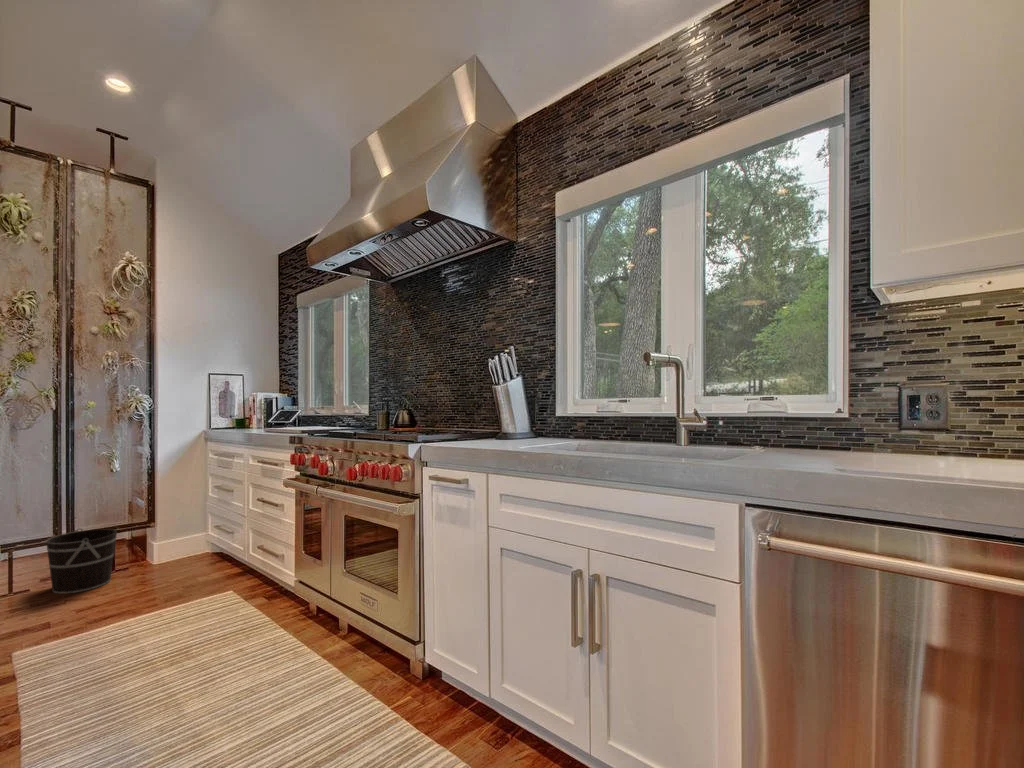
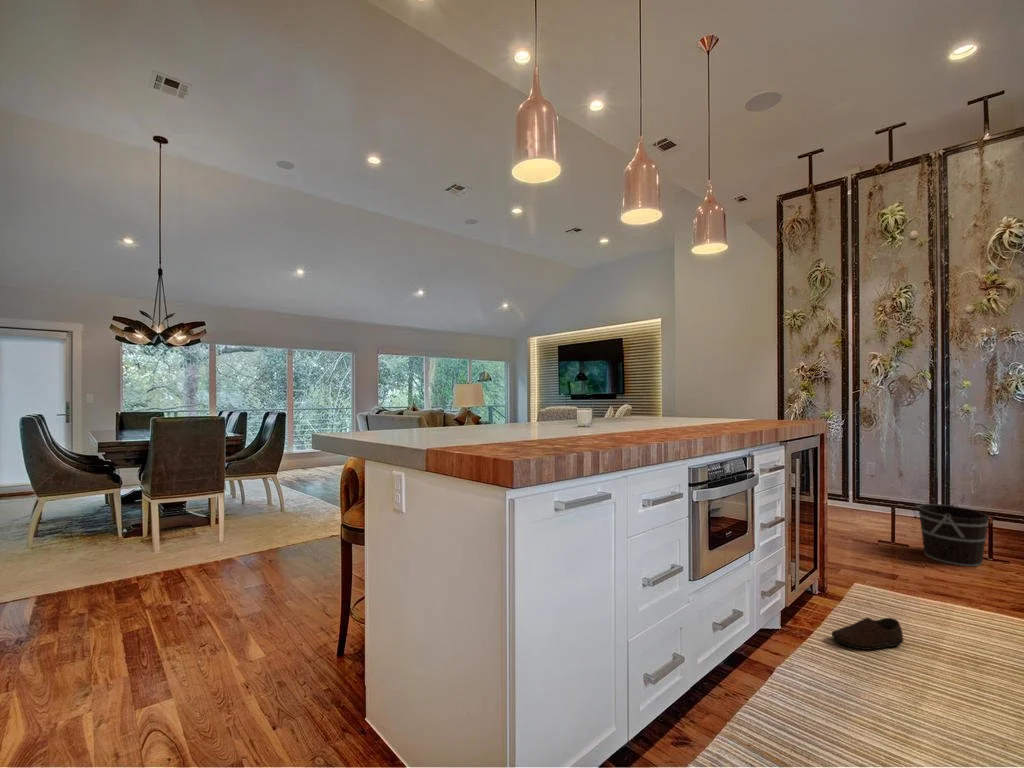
shoe: none [53,655,125,720] -> present [832,618,903,650]

